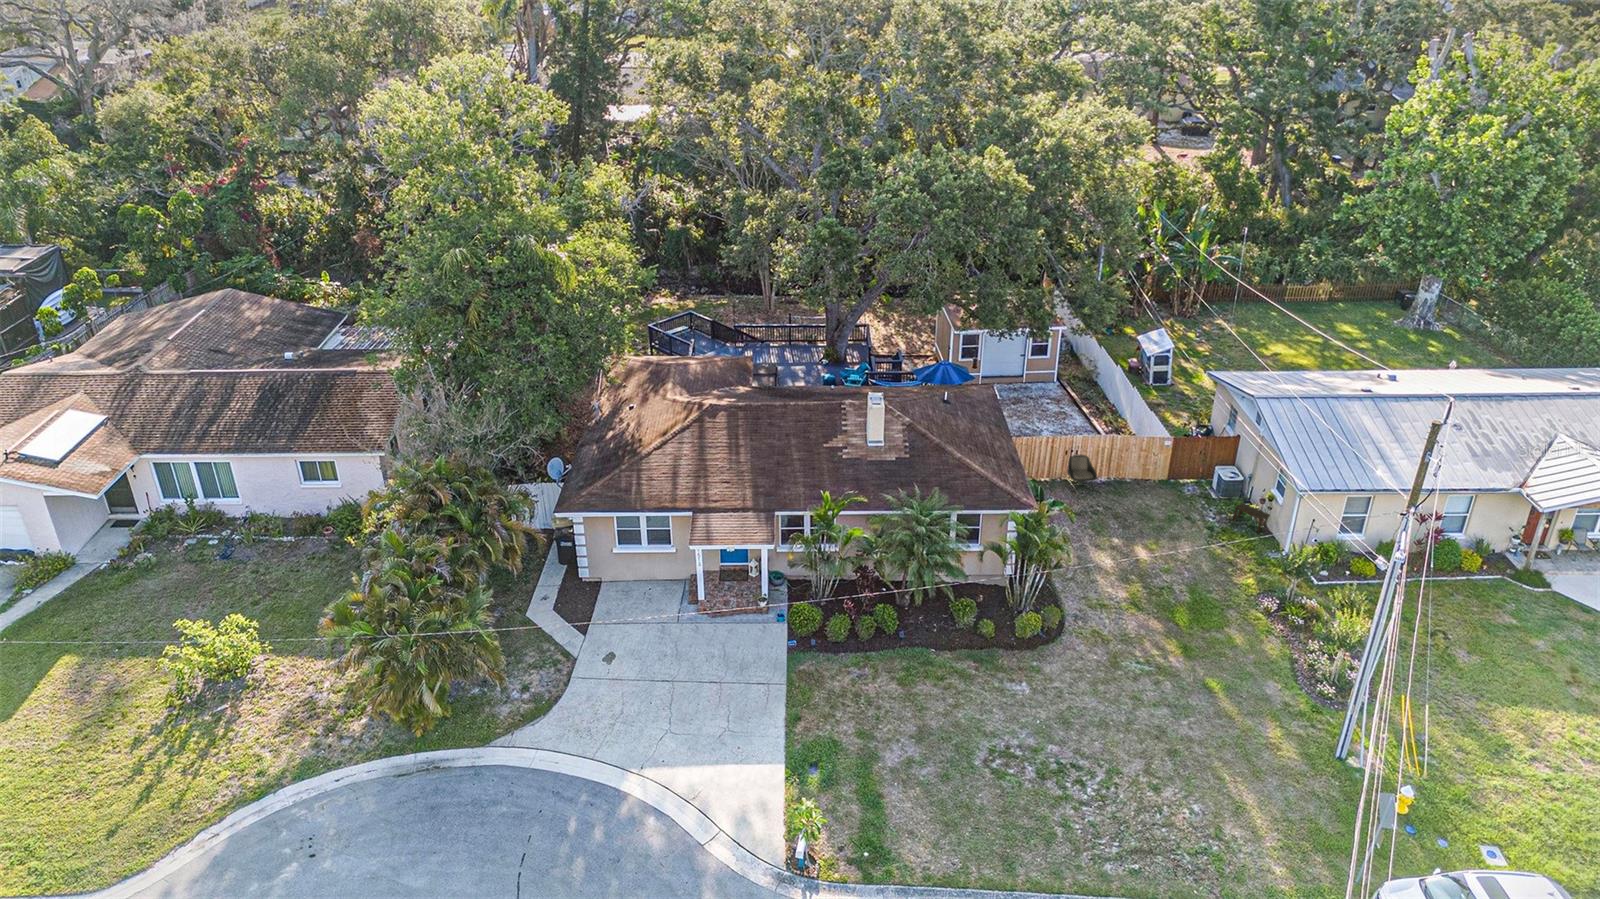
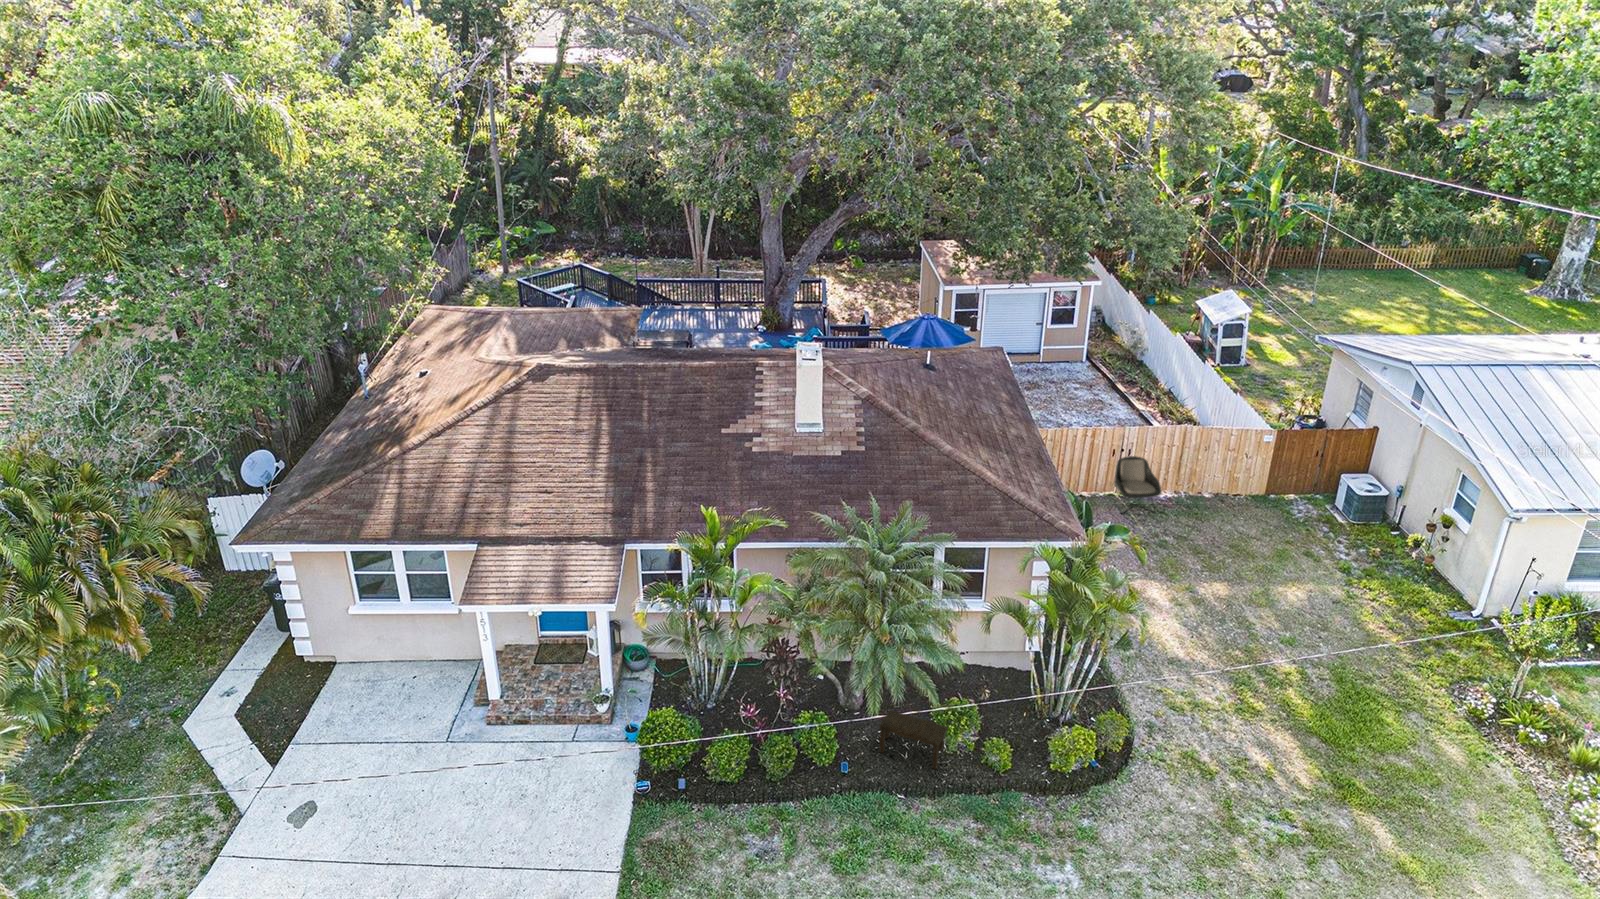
bench: present [1233,503,1270,532] -> present [879,710,948,769]

